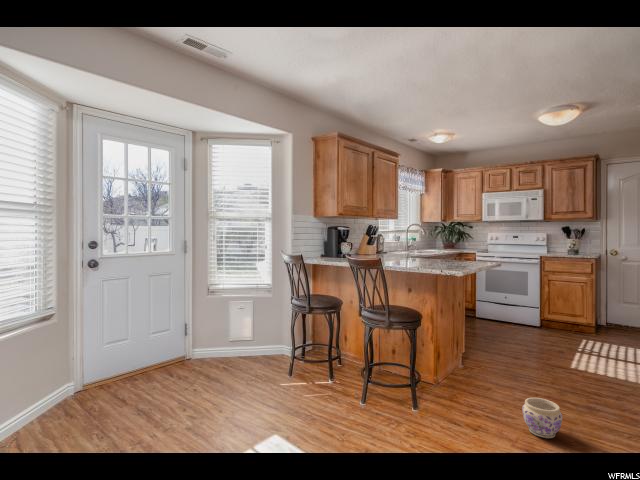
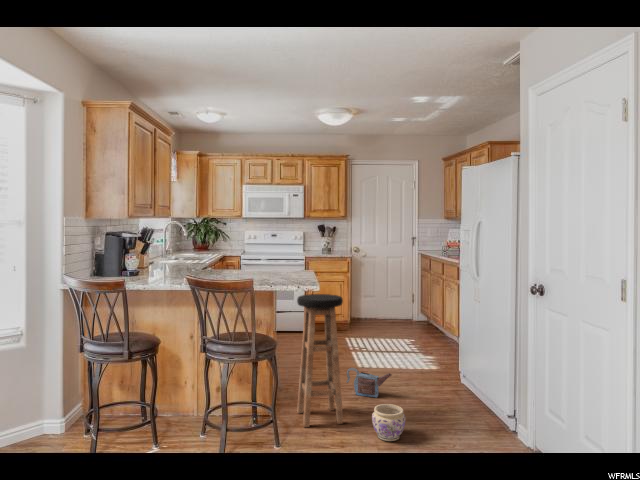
bar stool: none [462,283,508,407] -> present [297,294,343,427]
watering can: none [532,361,583,398] -> present [346,368,391,398]

